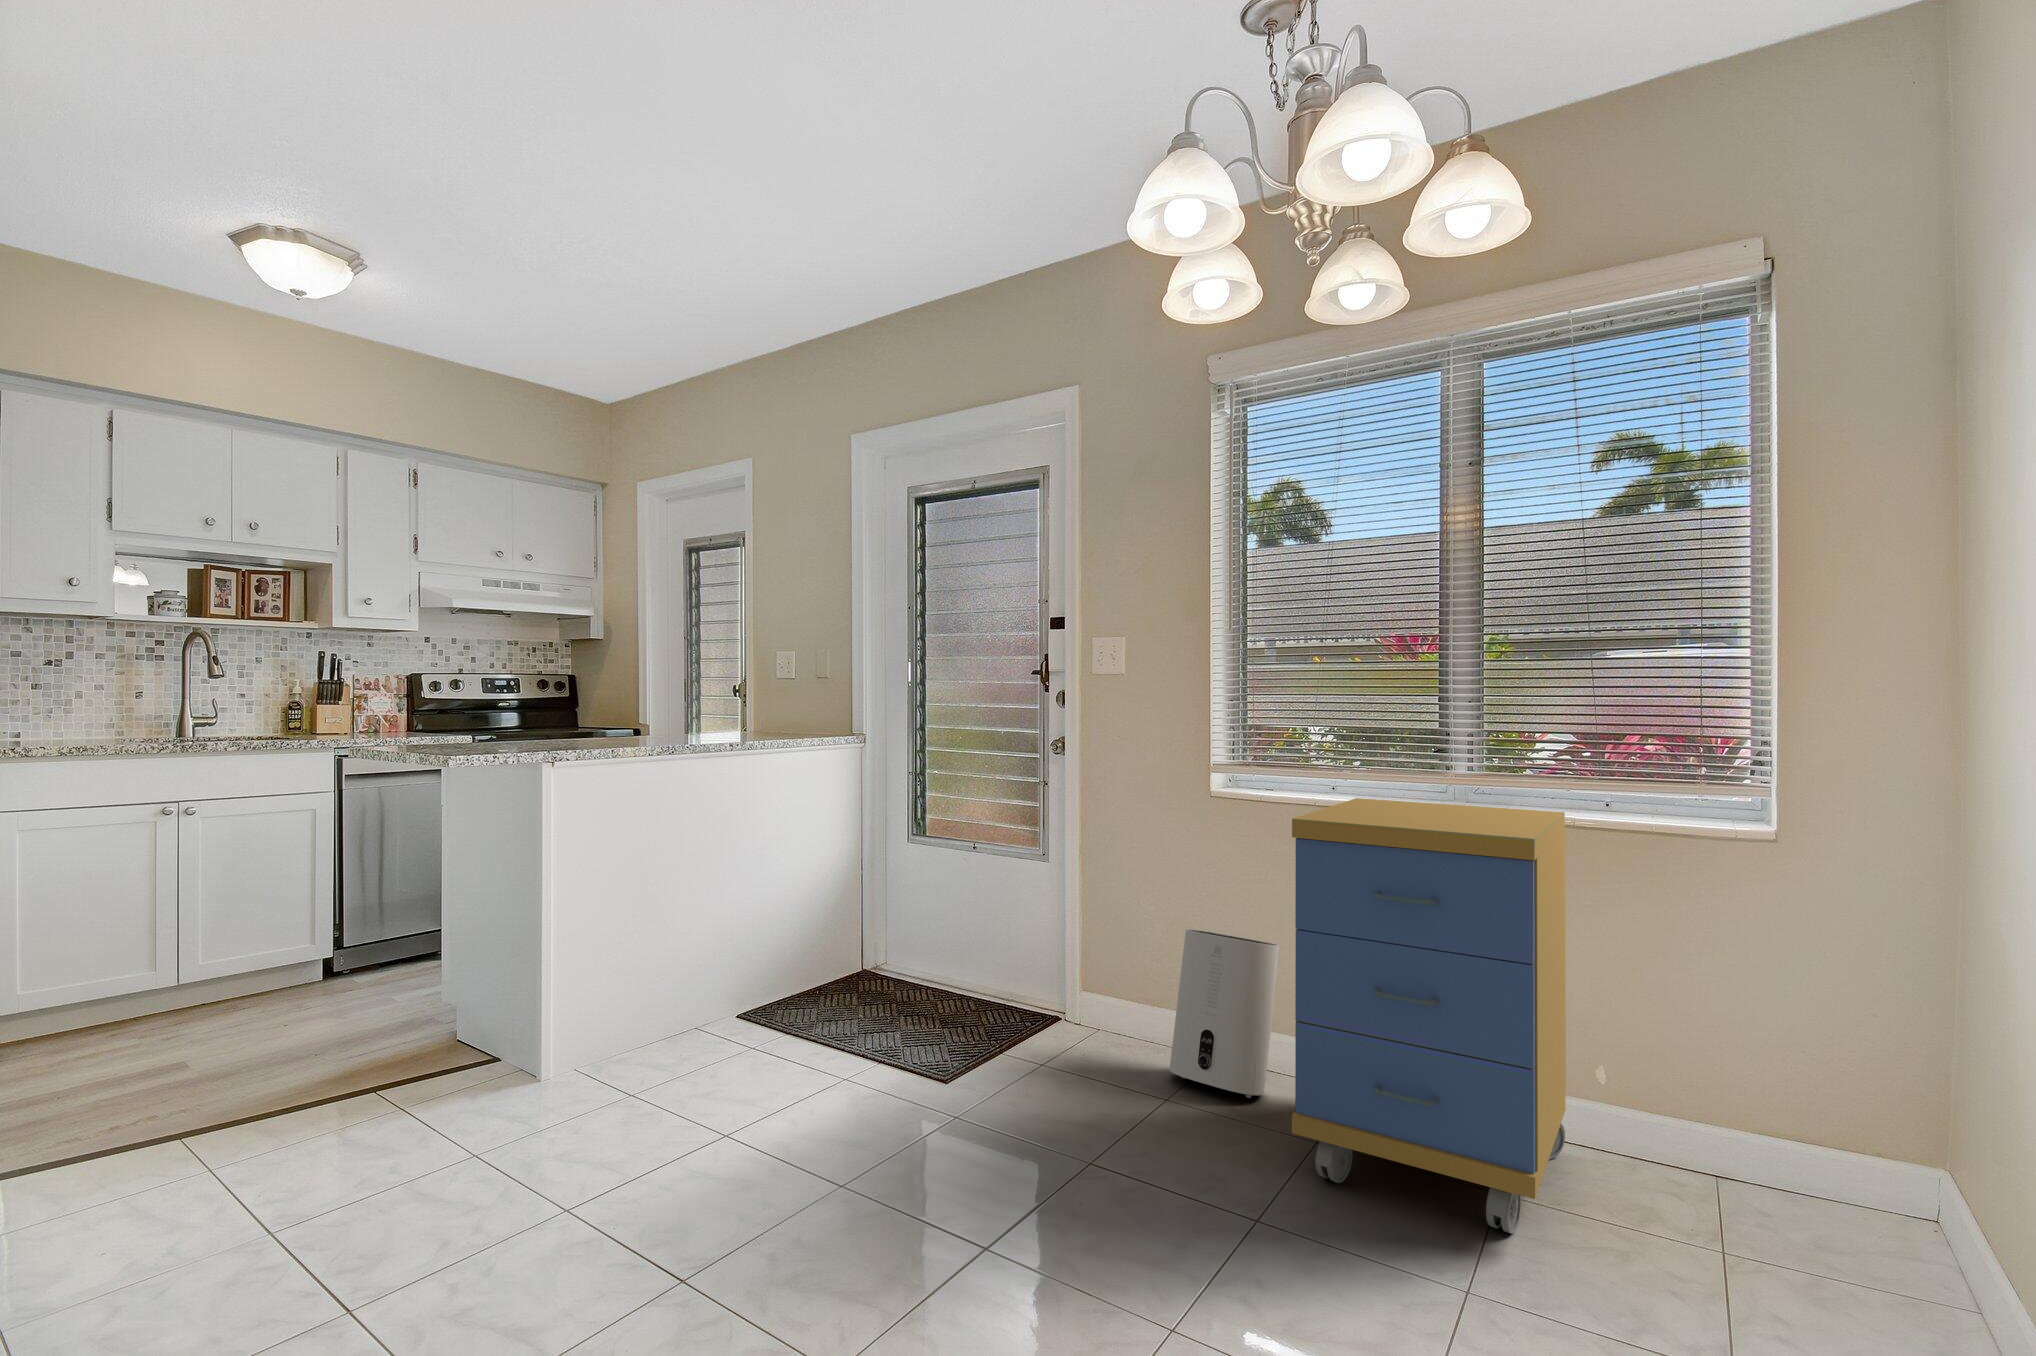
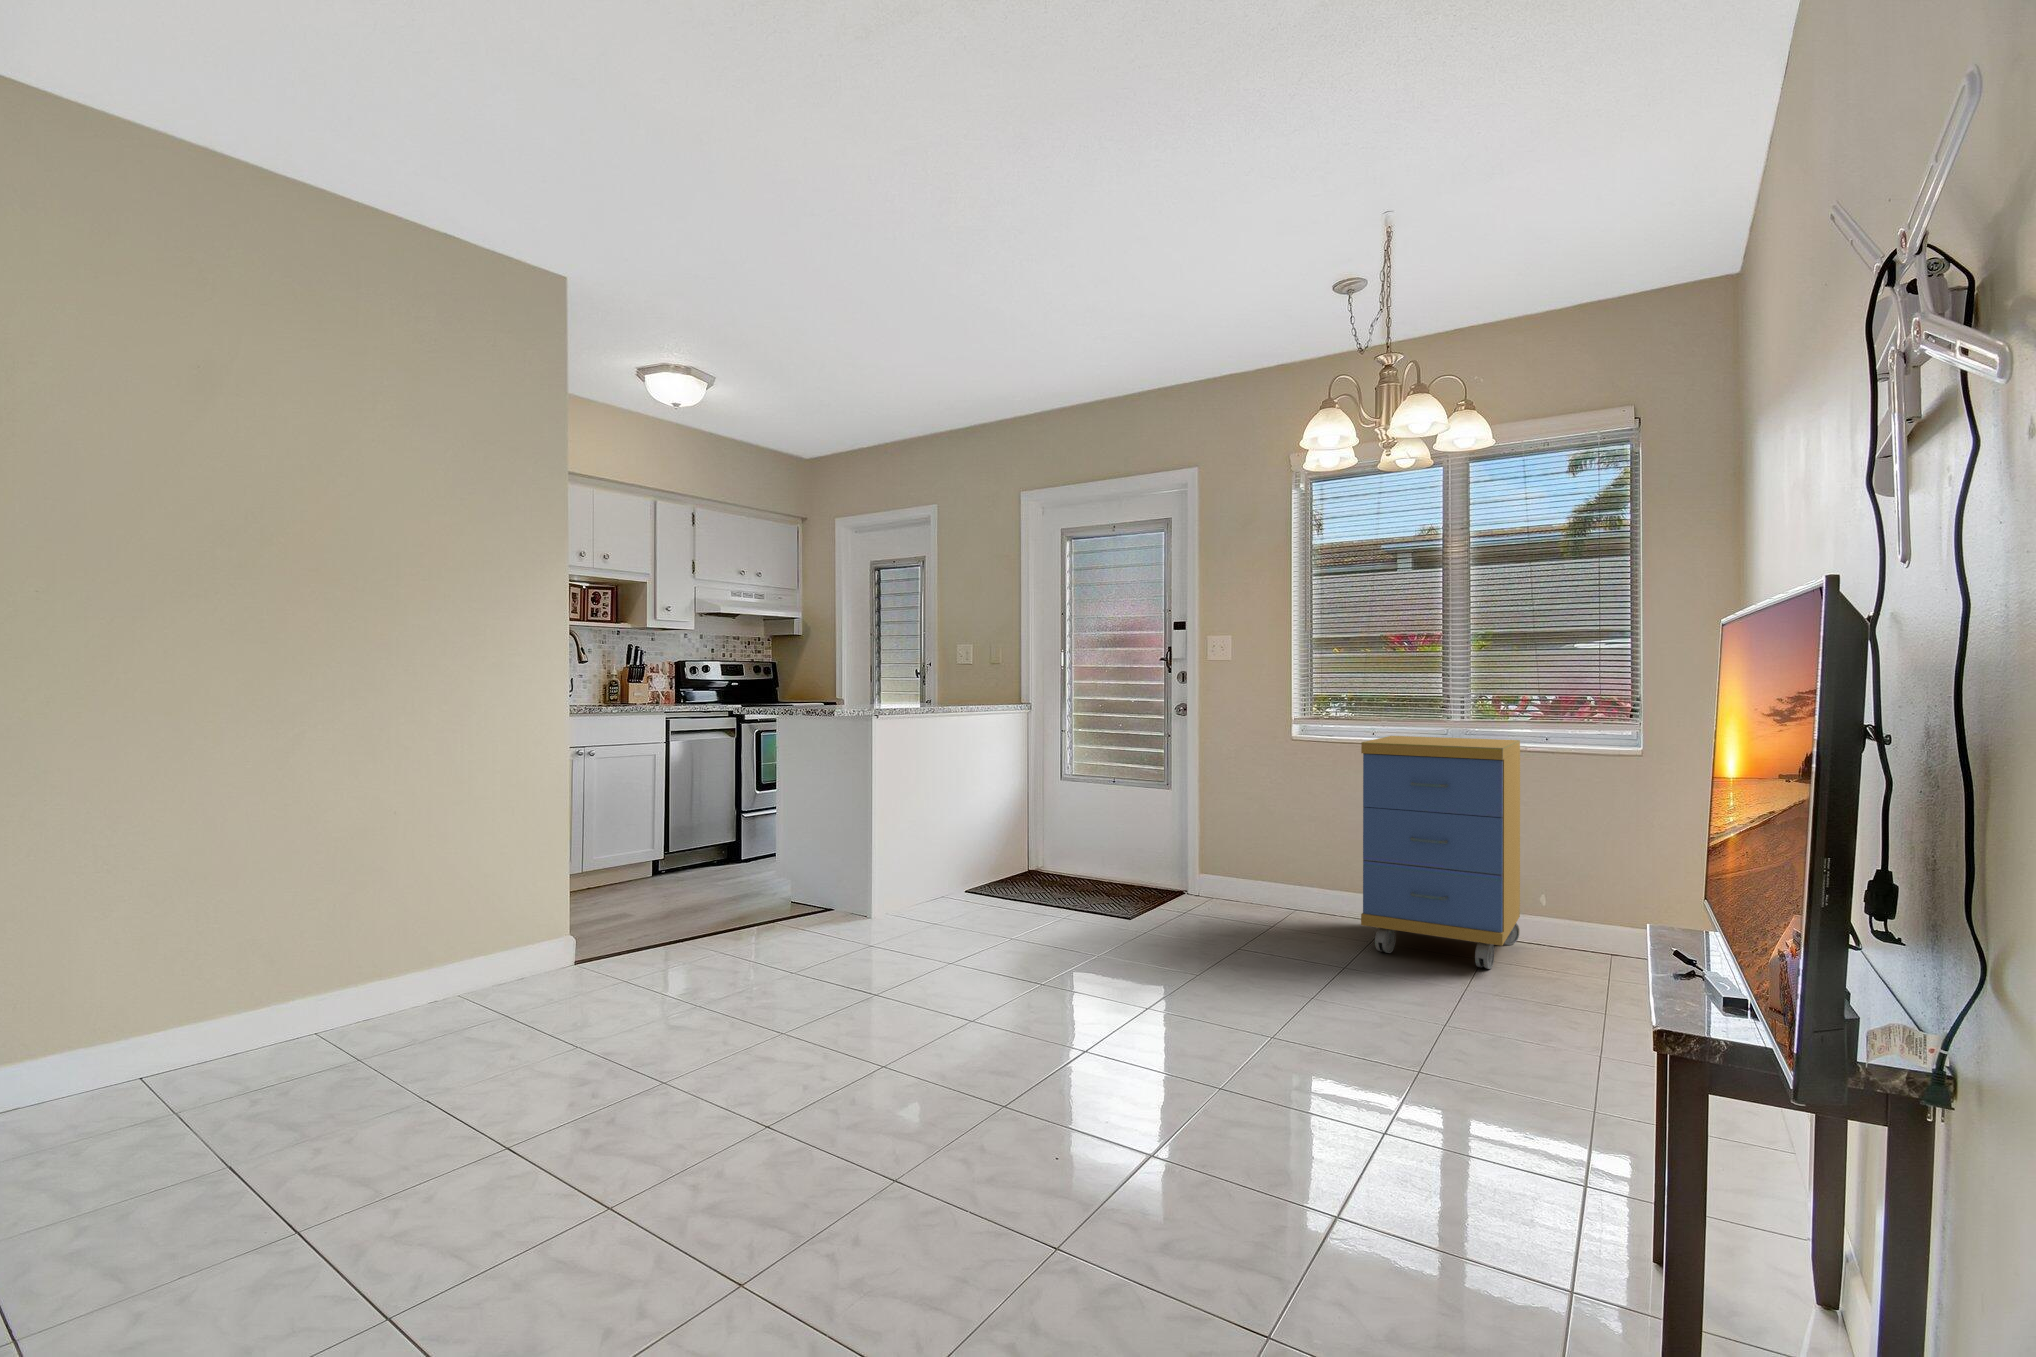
air purifier: present [1170,929,1279,1098] -> none [1270,822,1341,923]

